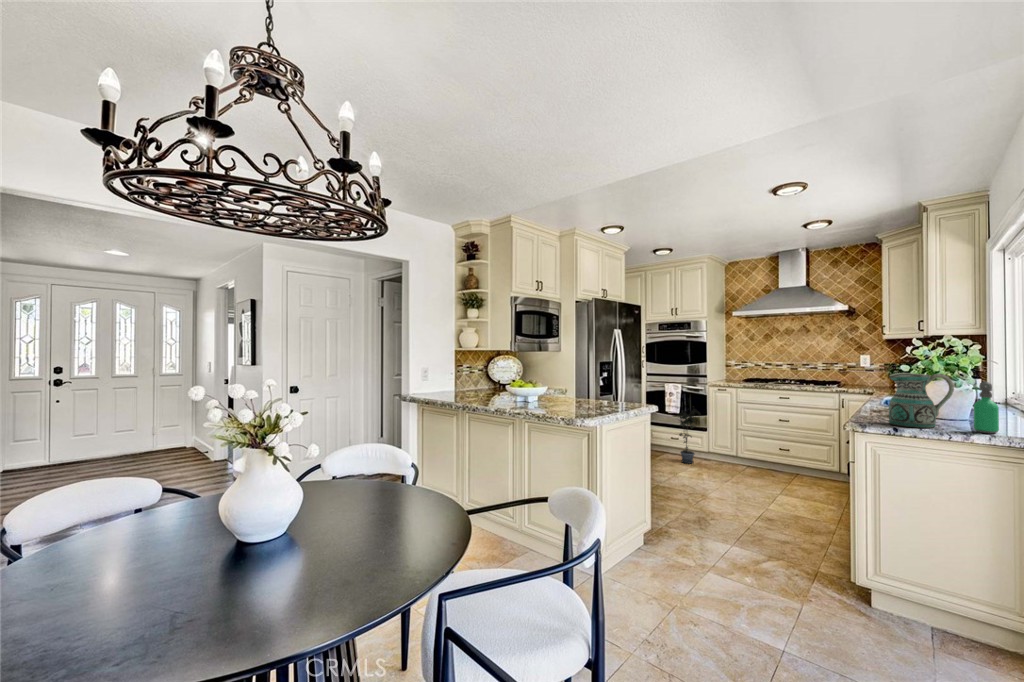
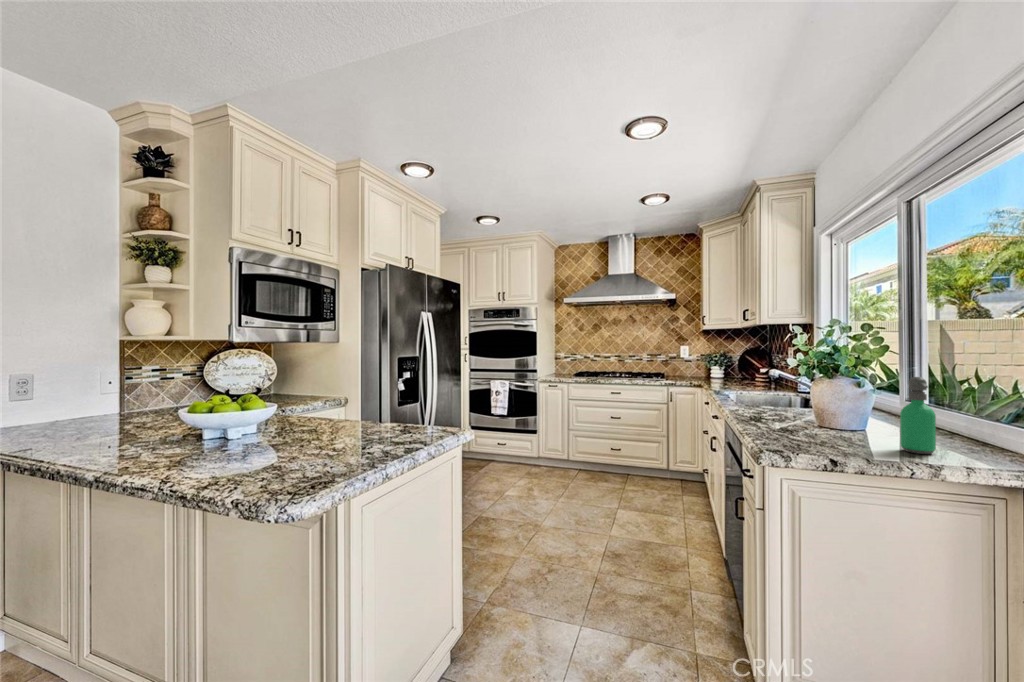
ceramic pitcher: present [889,373,954,428] -> none [782,365,867,447]
potted plant: present [679,406,700,464] -> none [501,407,529,474]

